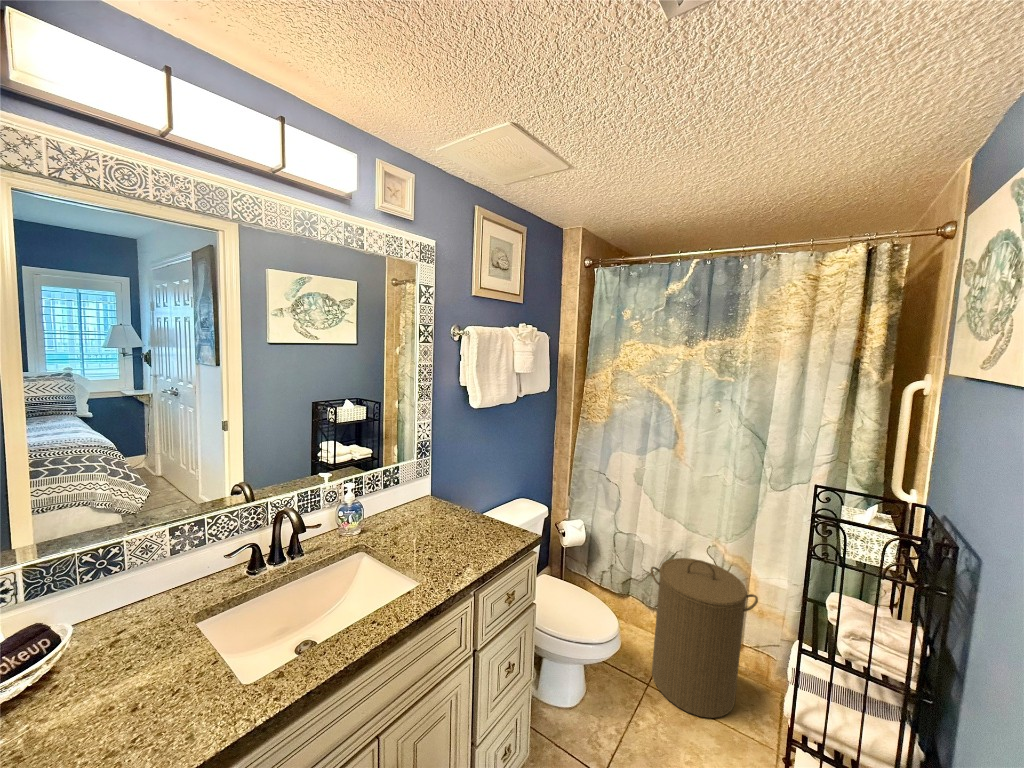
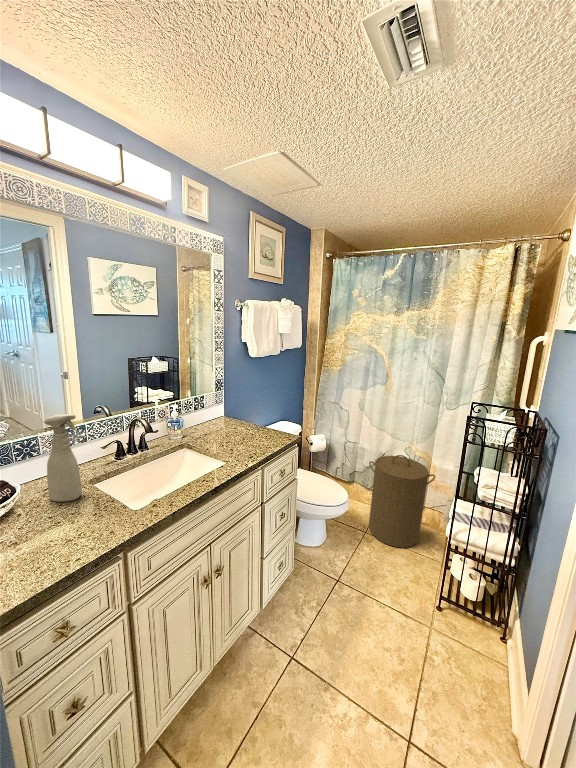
spray bottle: none [112,515,167,663] -> present [44,414,82,502]

